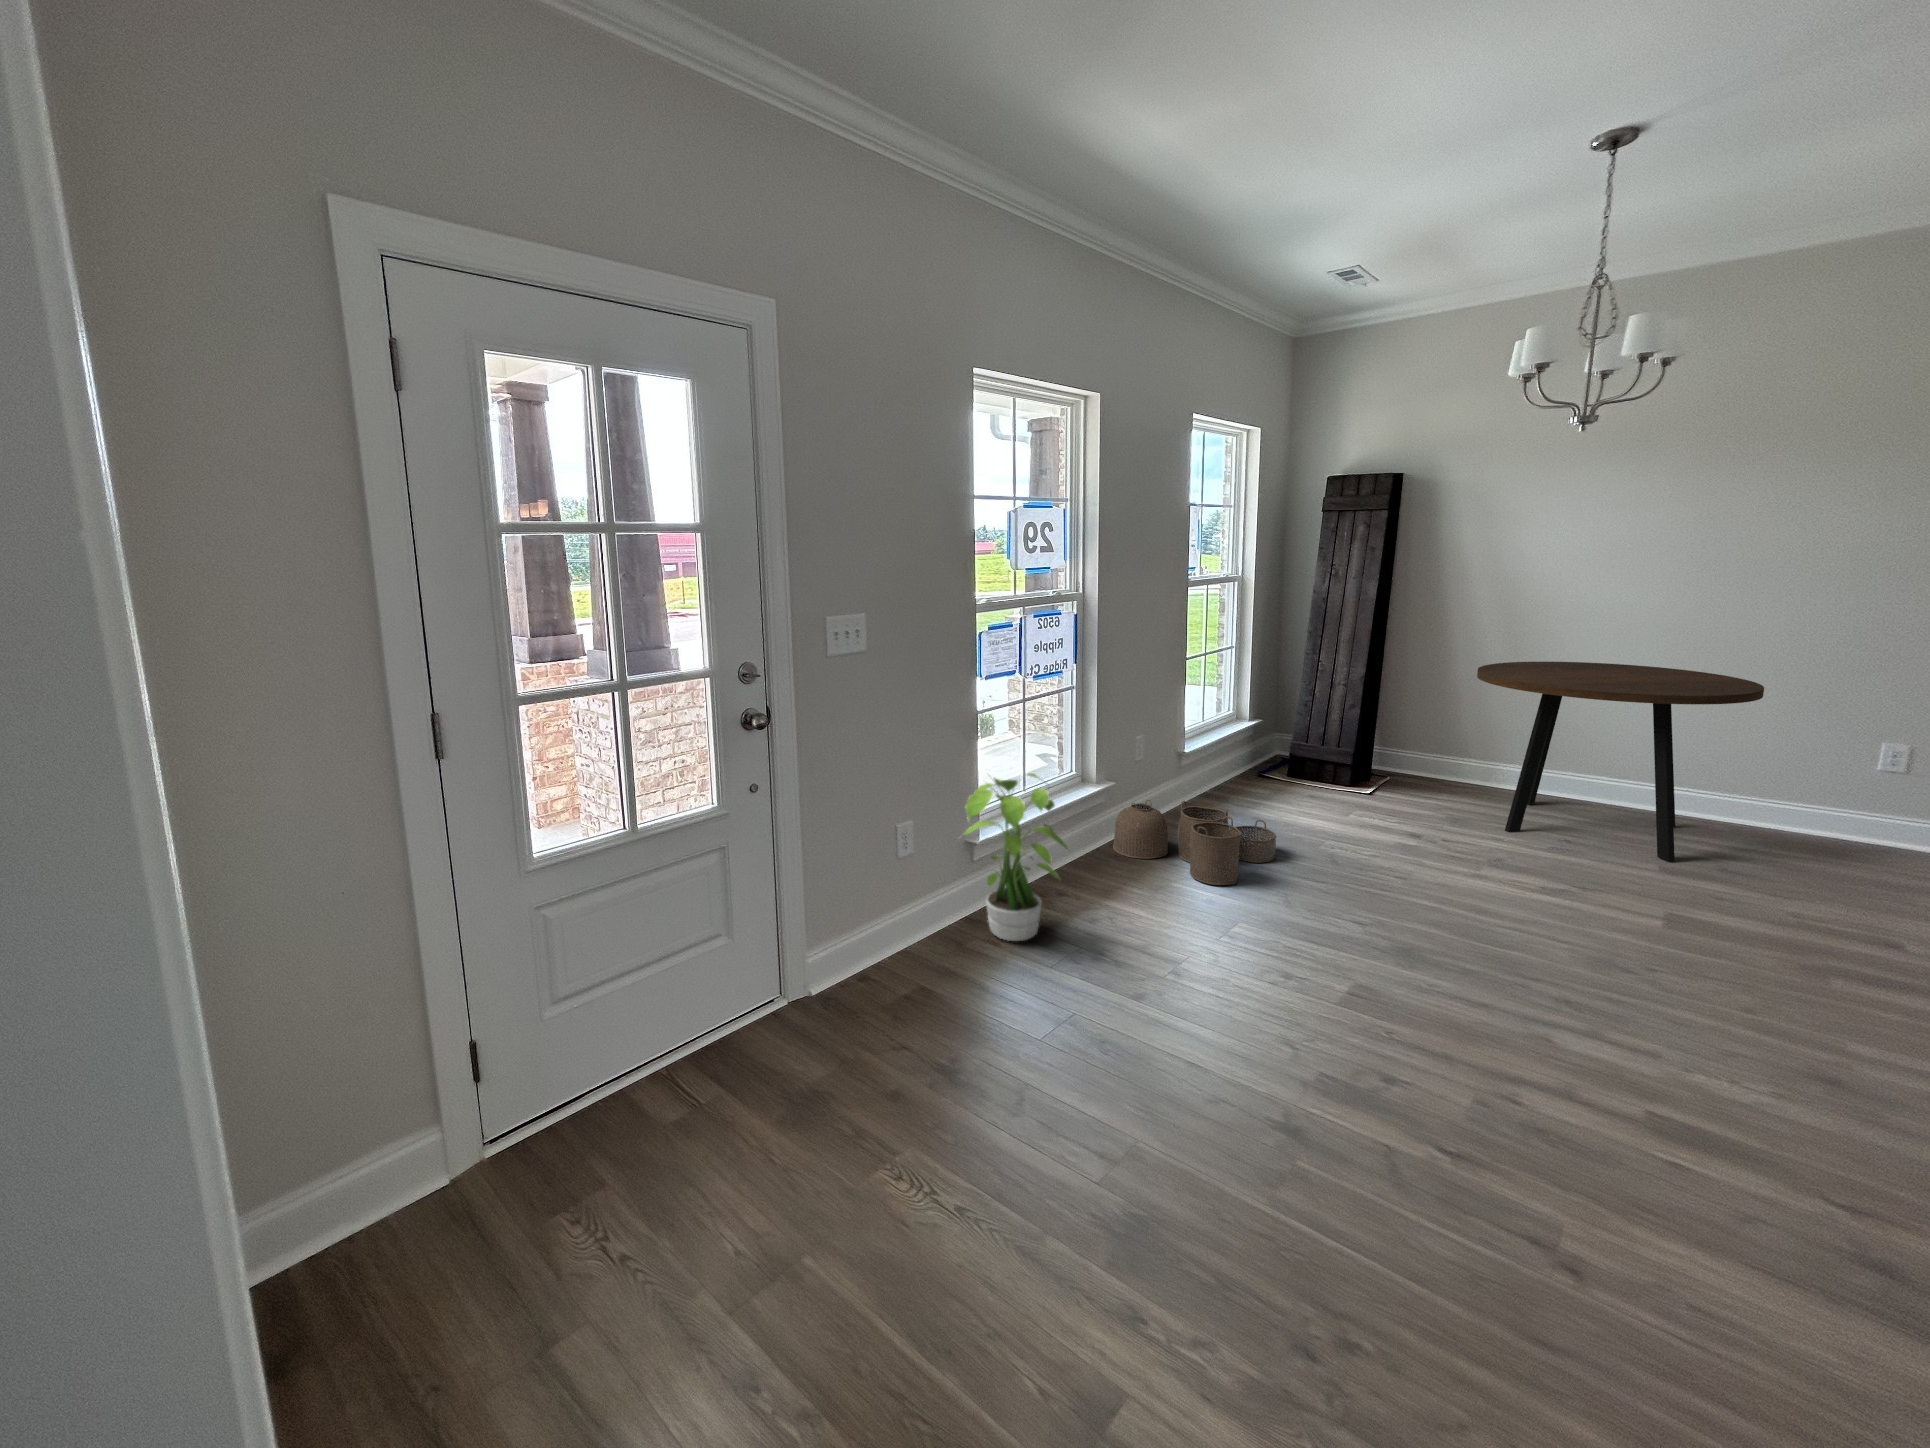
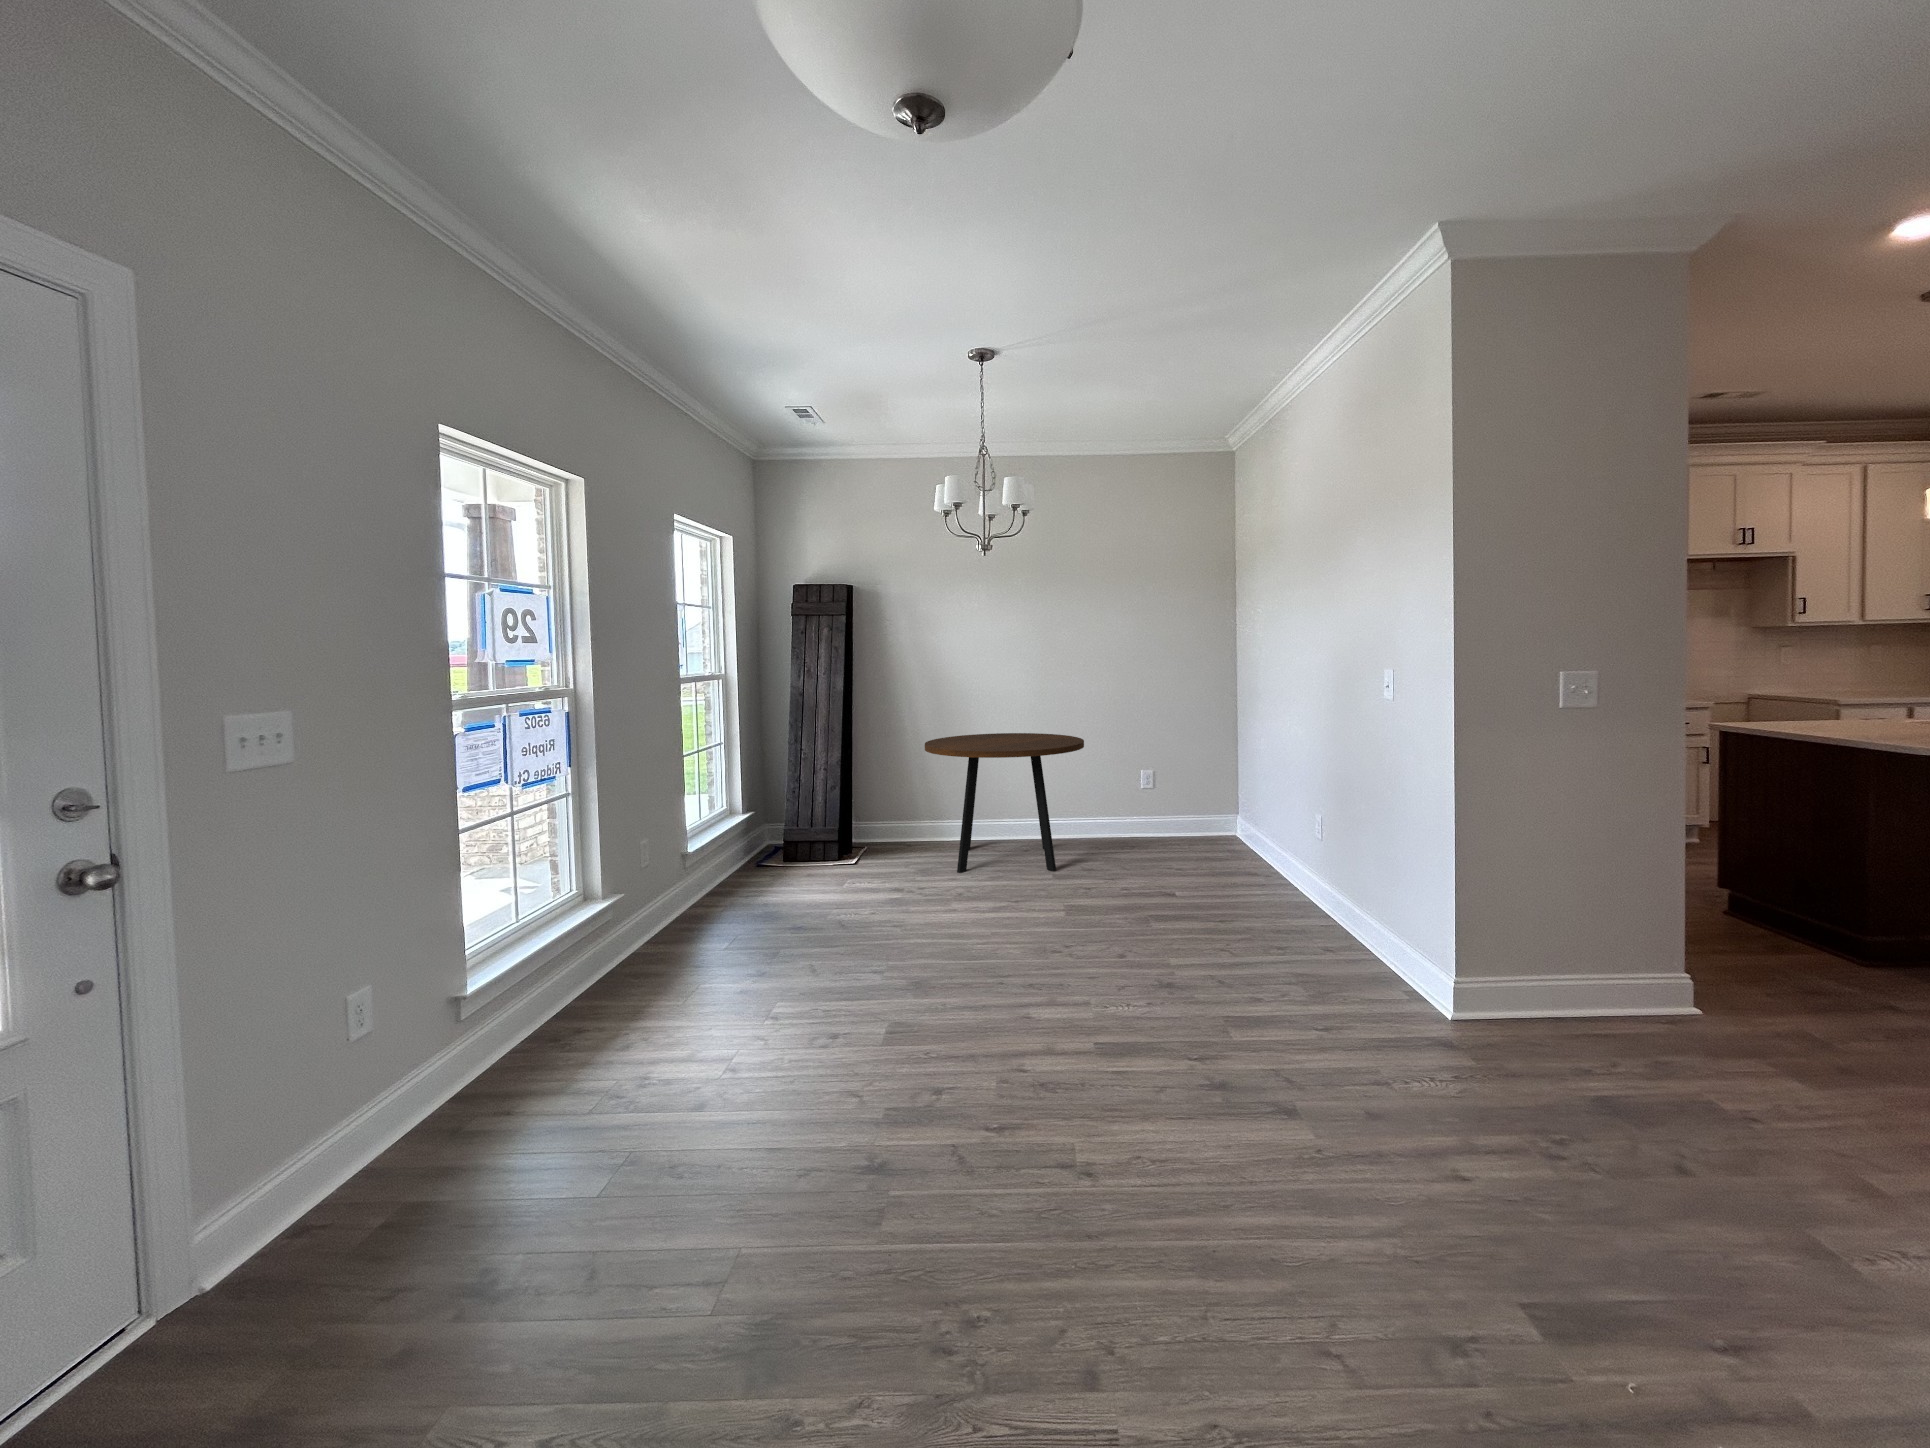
potted plant: present [960,773,1069,941] -> none [438,893,599,1109]
woven basket: present [1113,800,1276,885] -> none [626,898,793,977]

